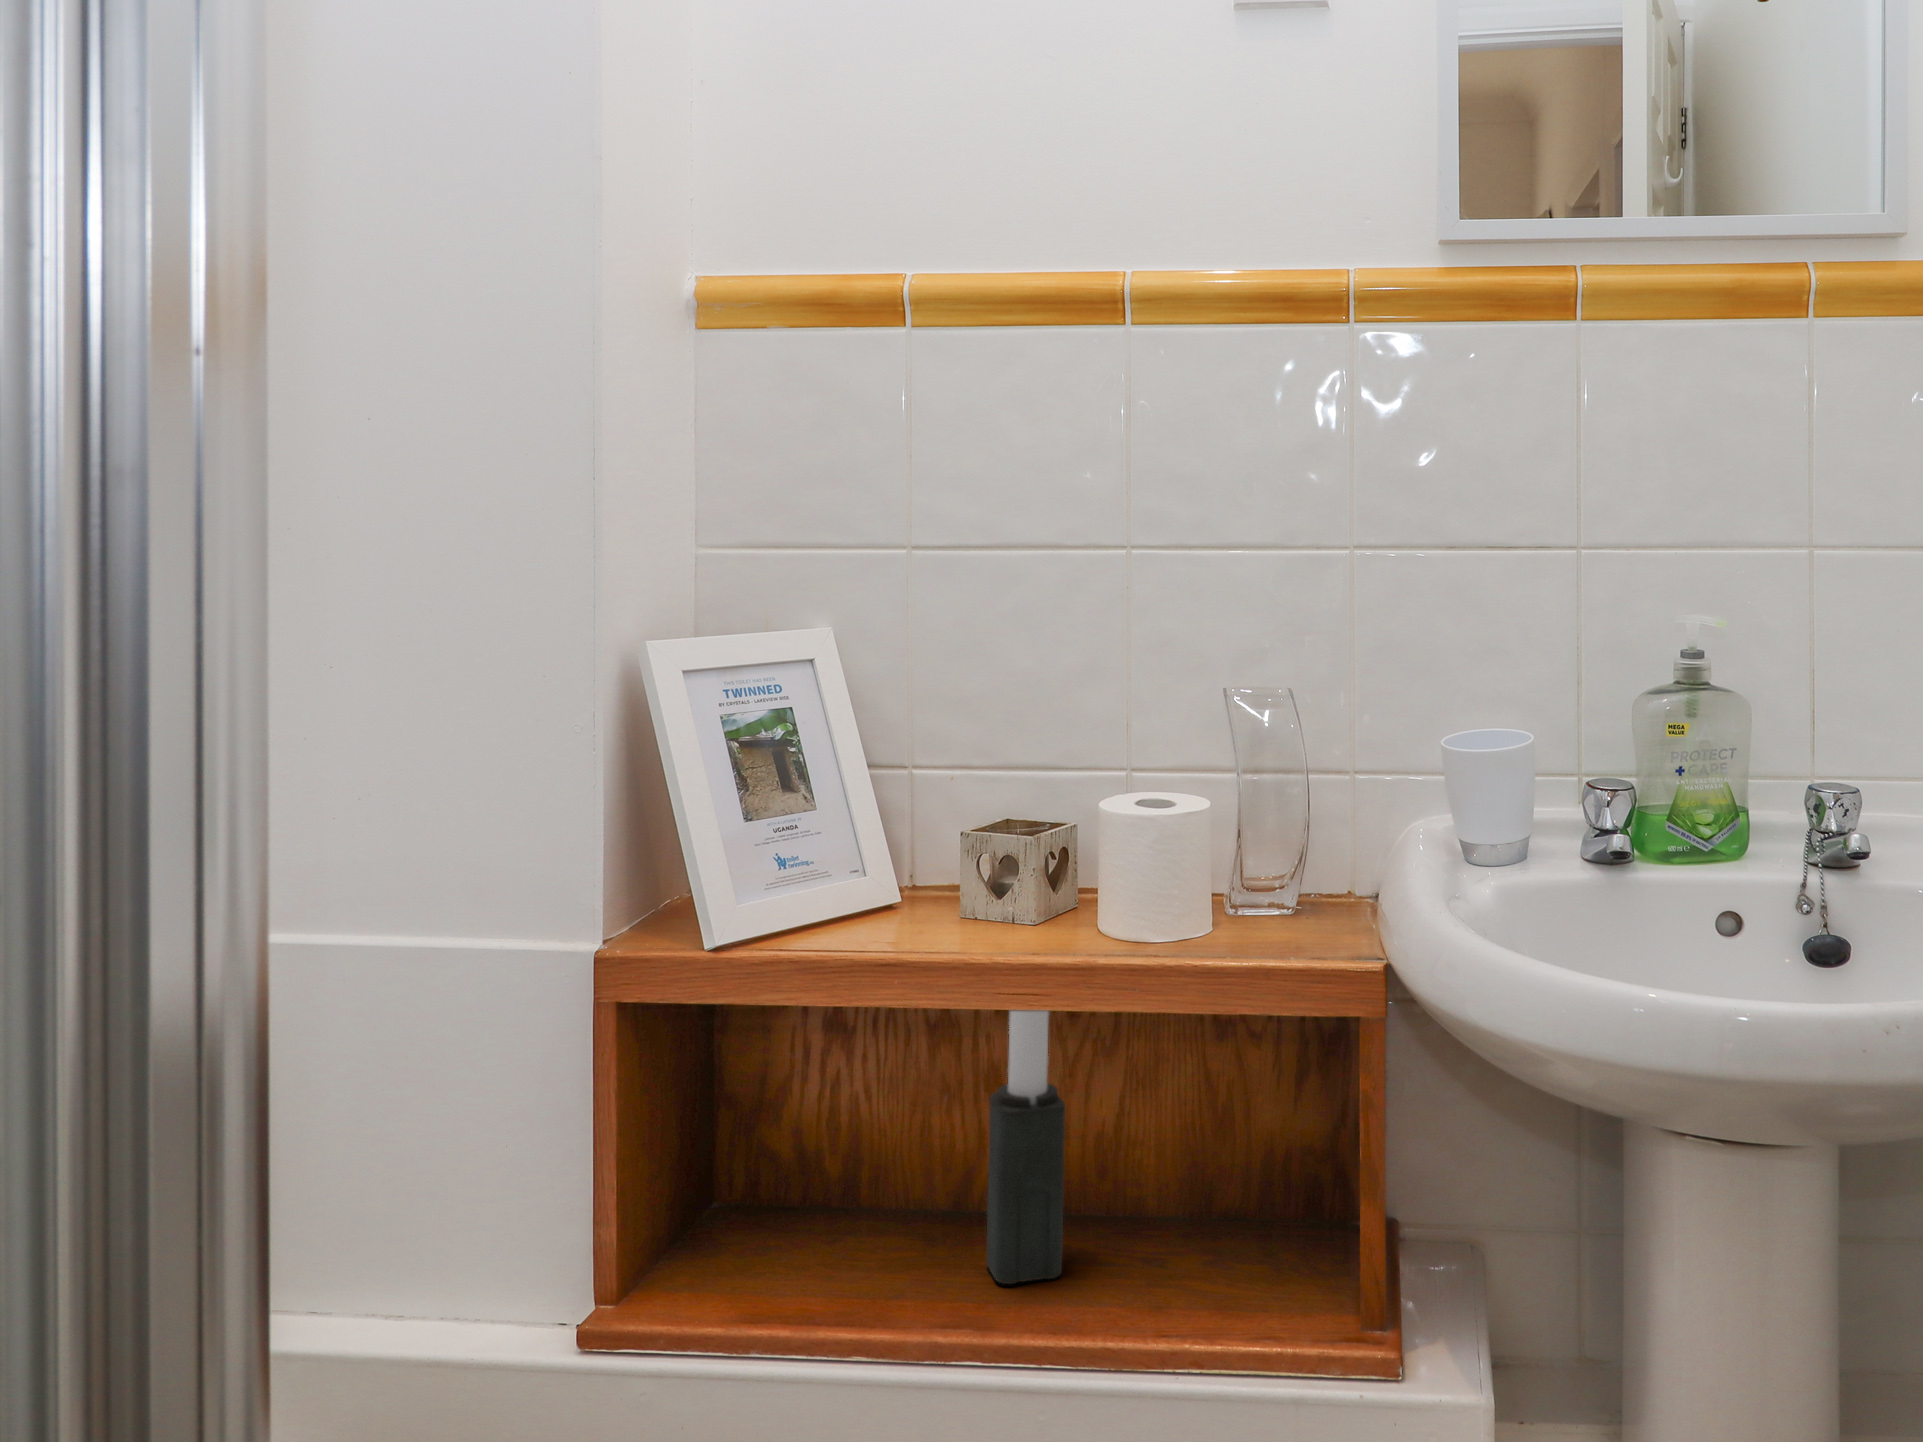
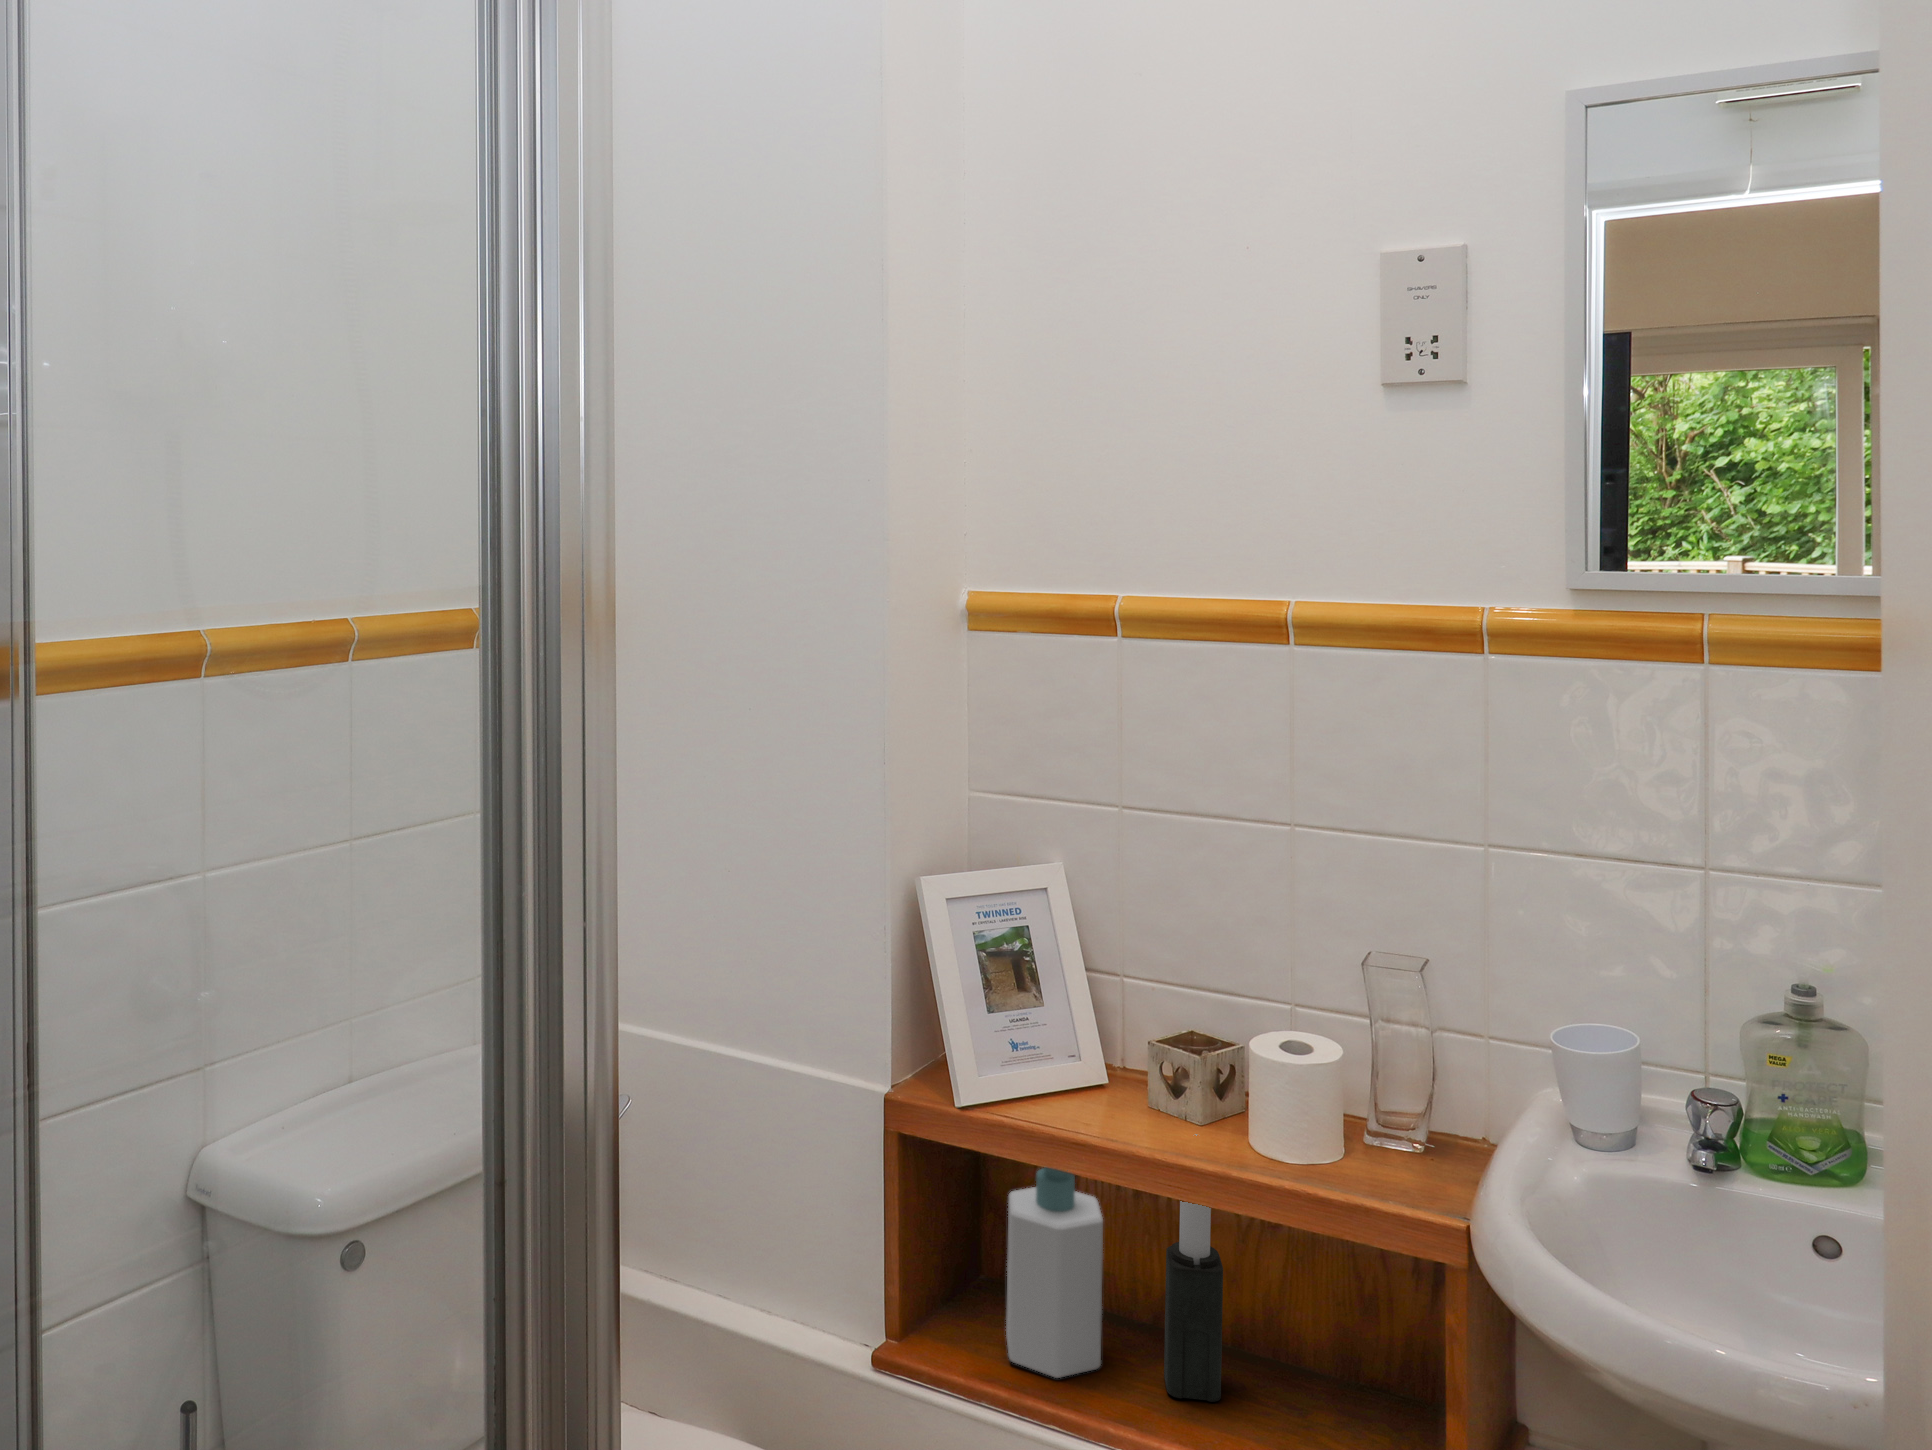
soap bottle: none [769,975,908,1300] -> present [1006,1167,1103,1378]

